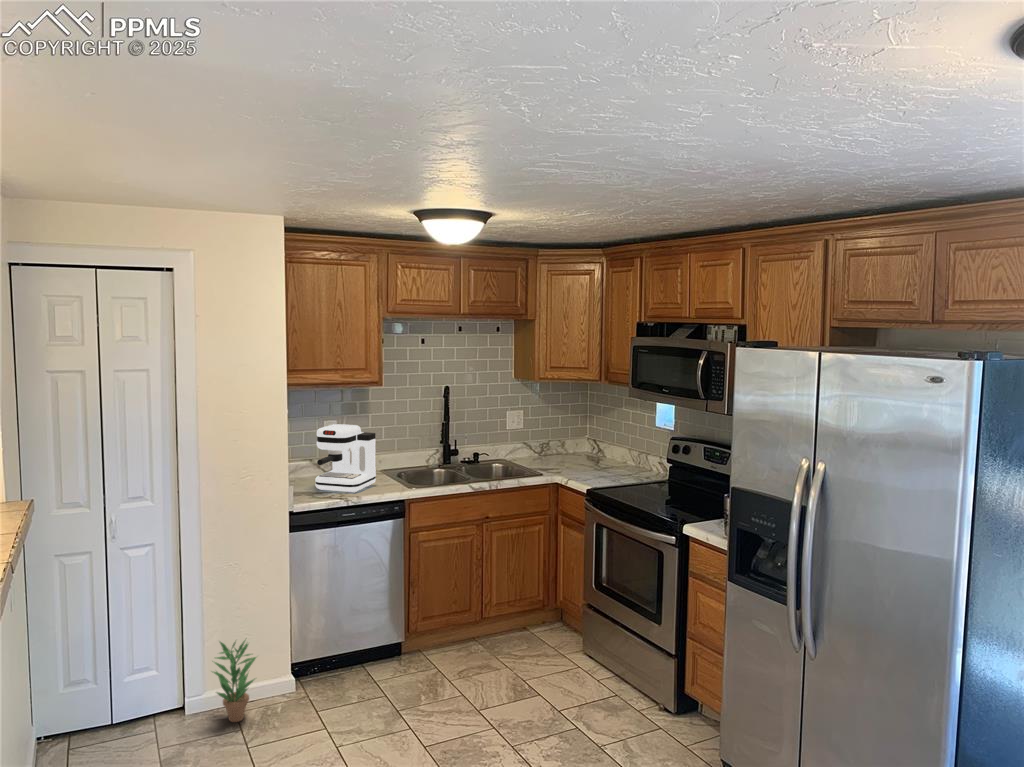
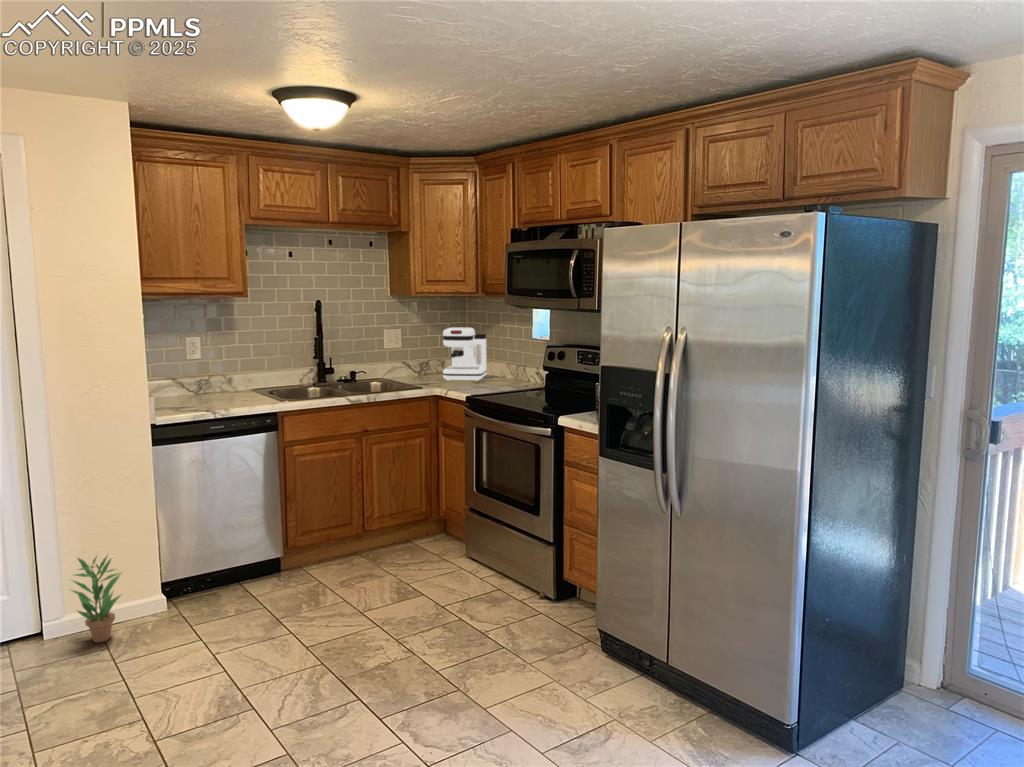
coffee maker: present [315,424,376,493] -> present [443,328,487,381]

